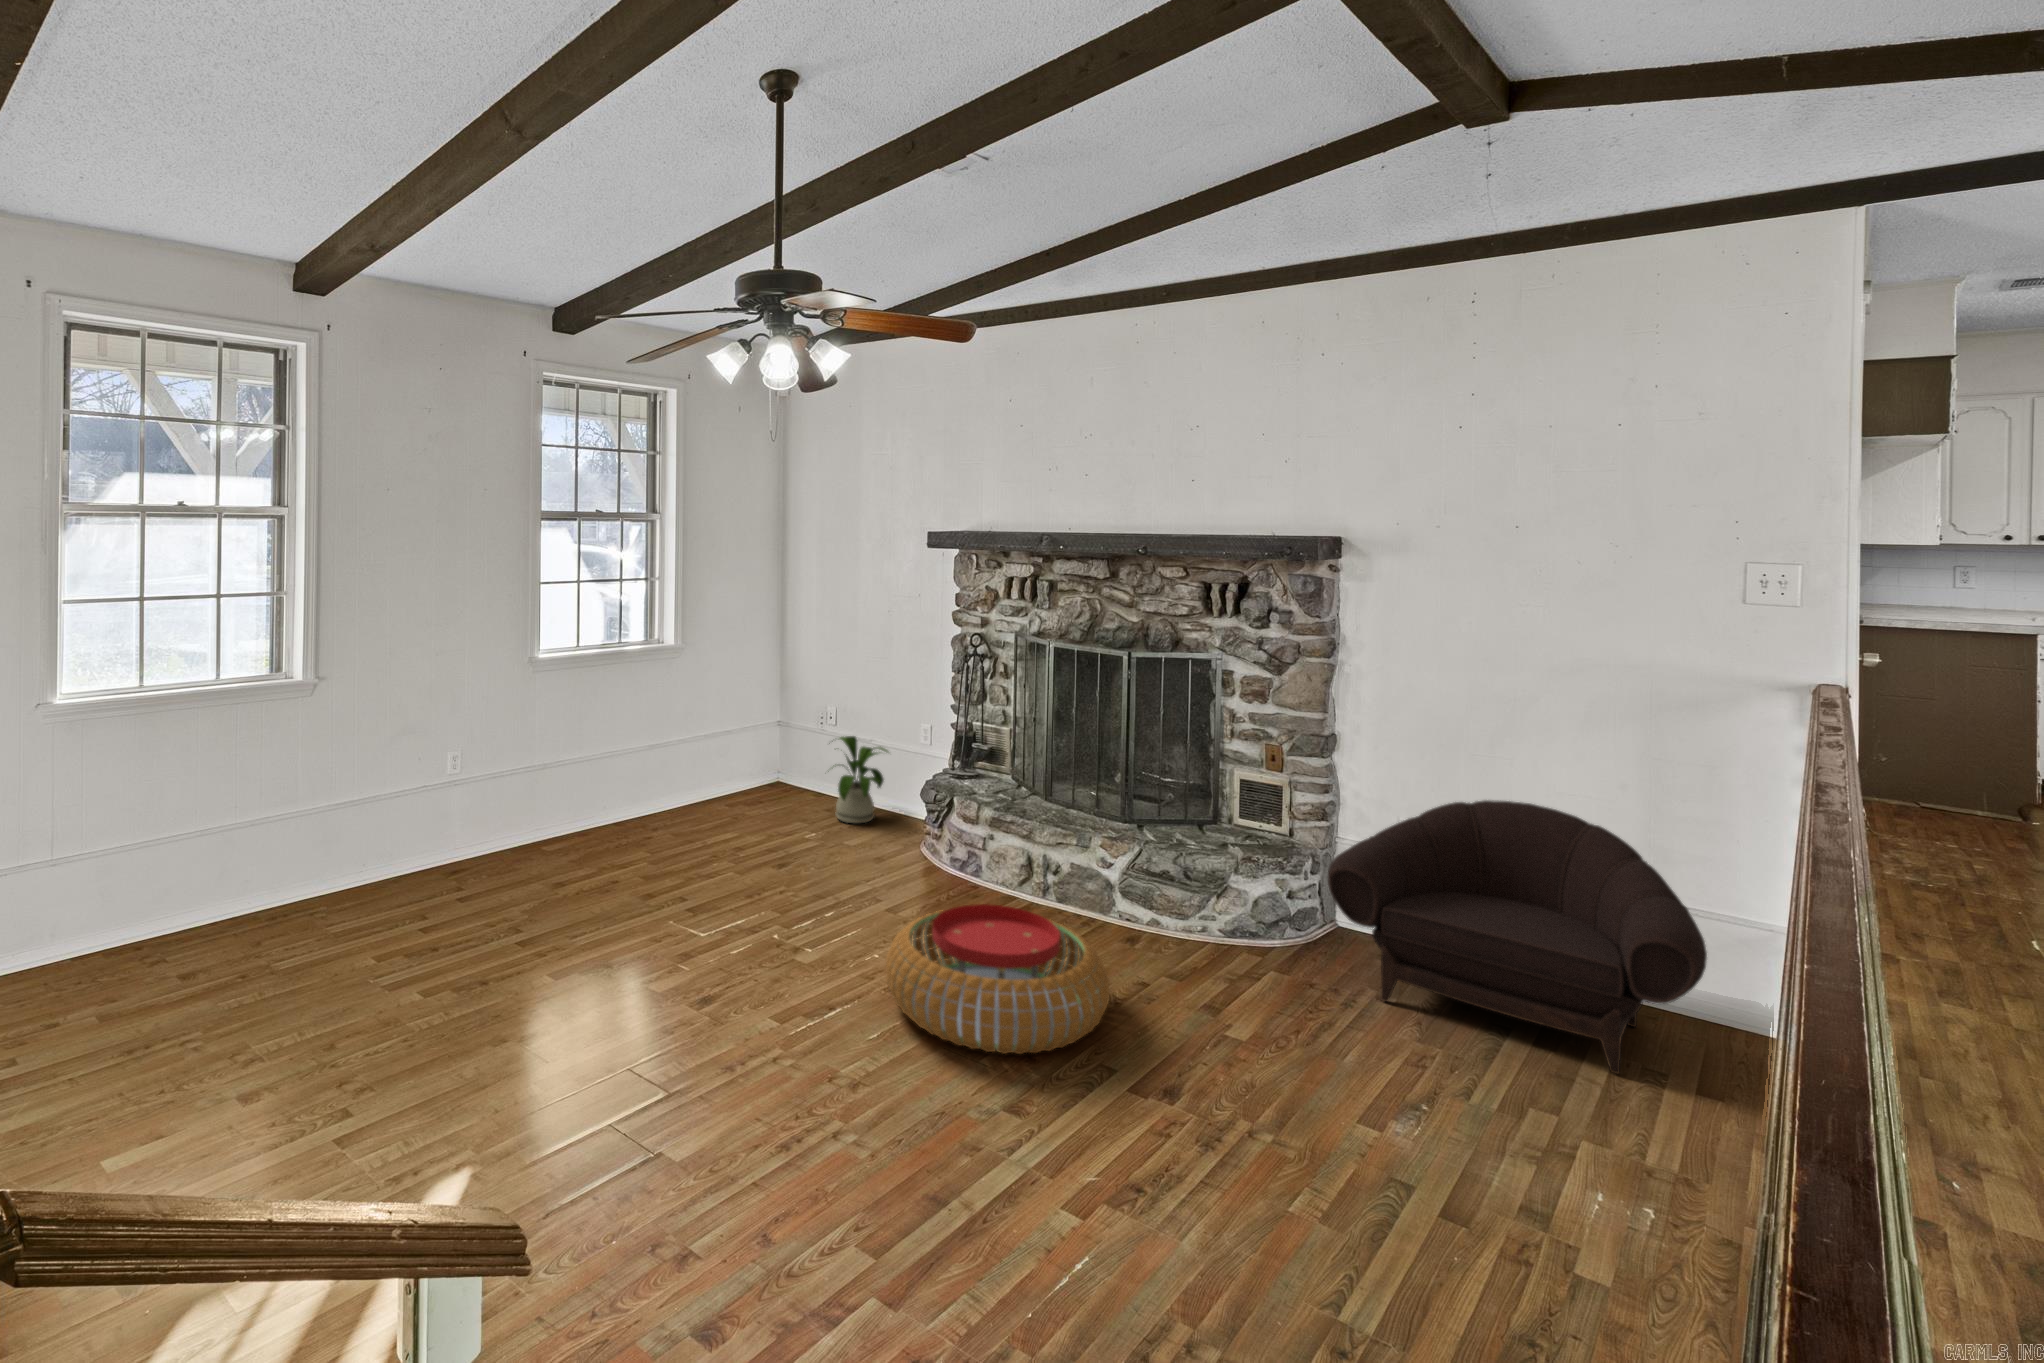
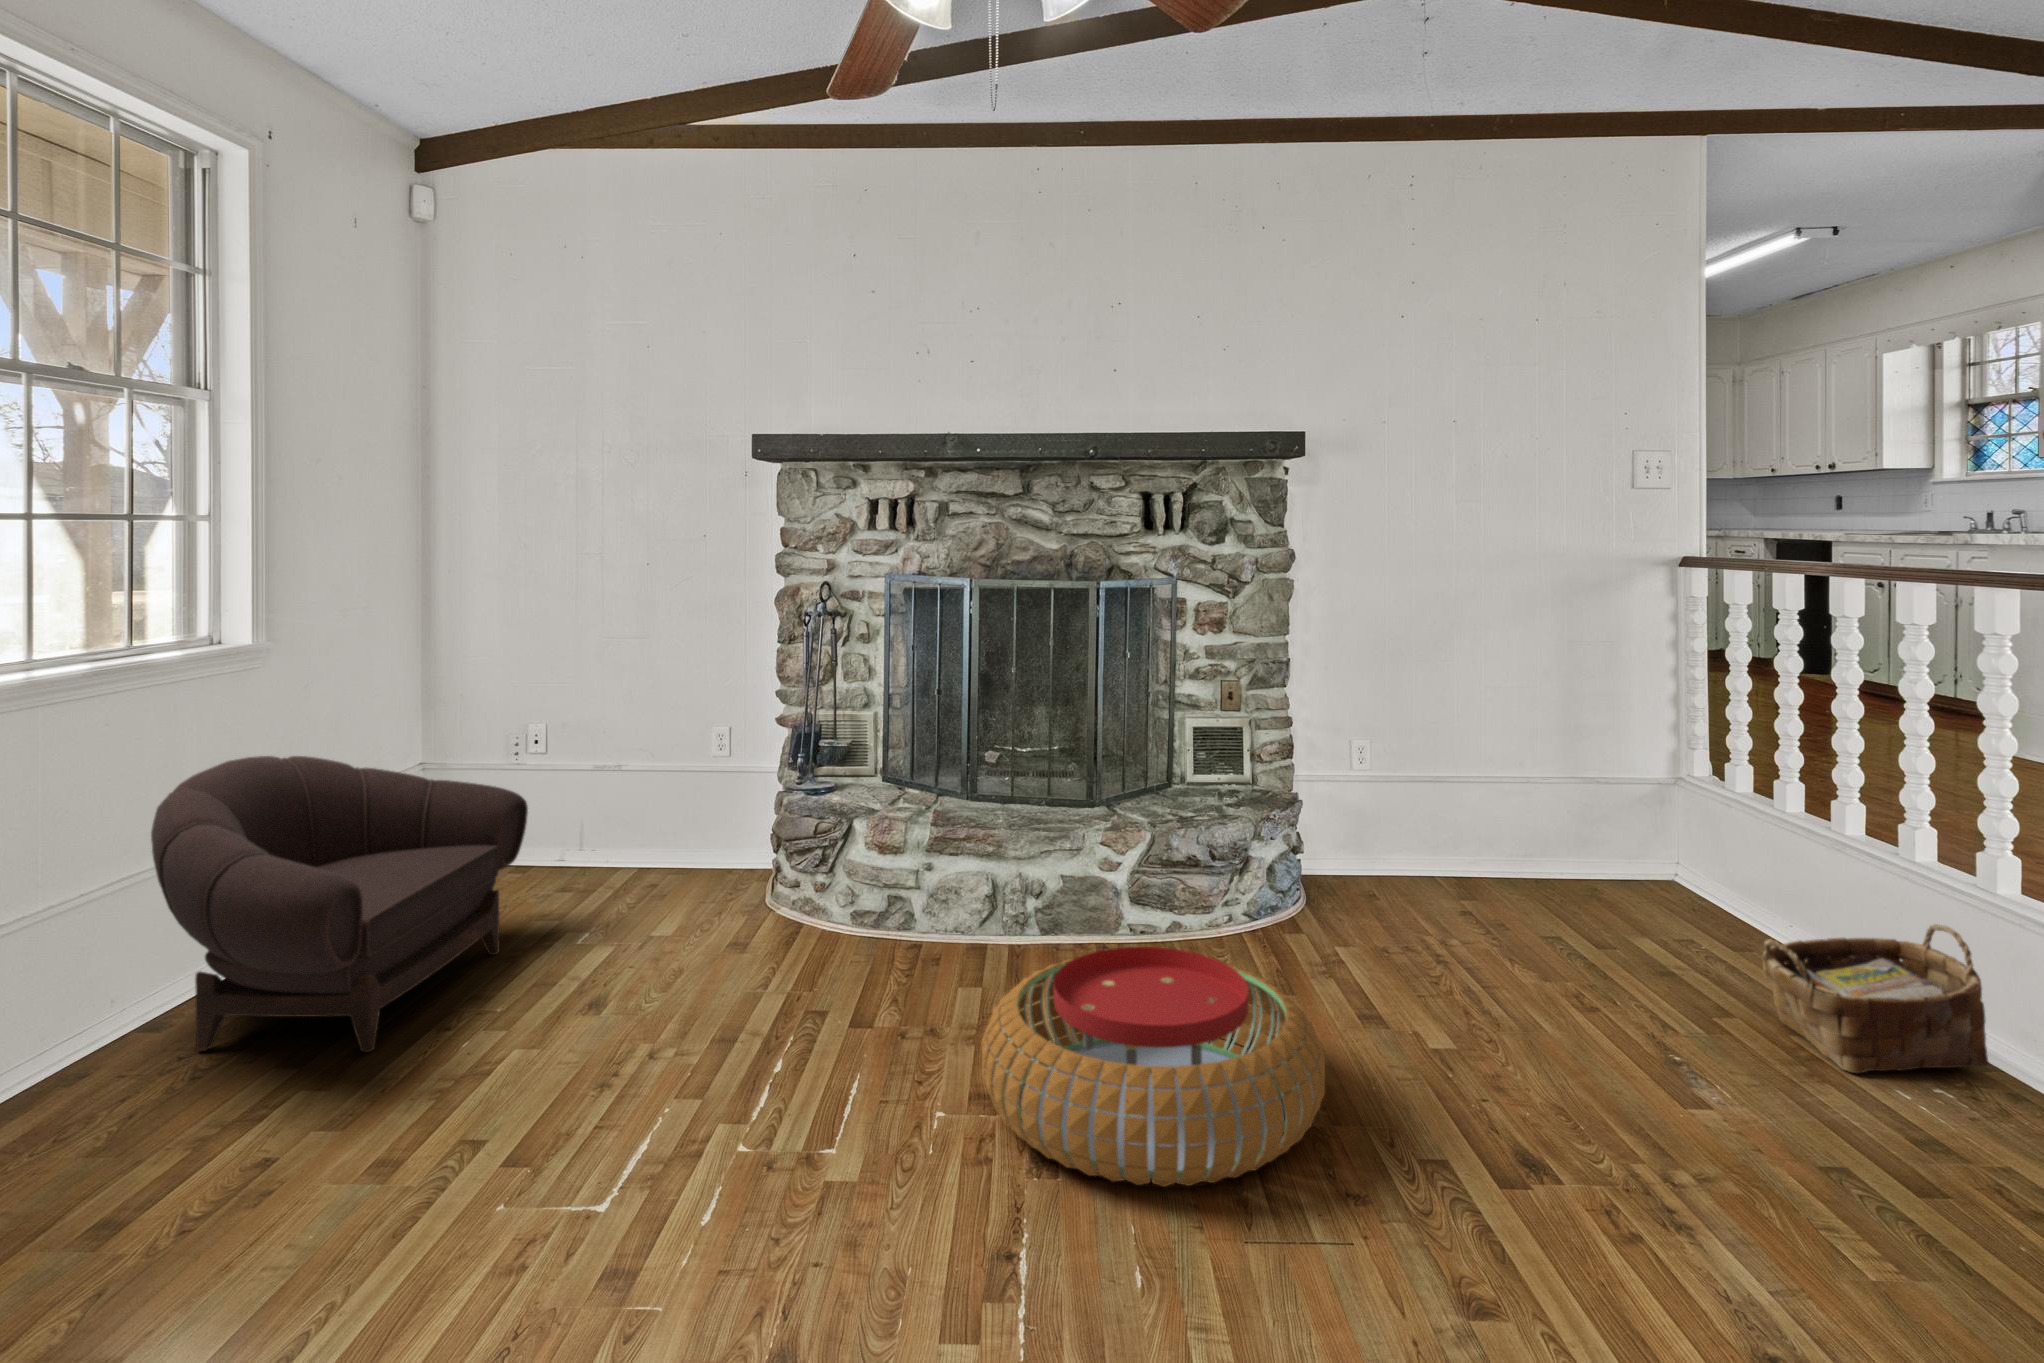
house plant: present [832,736,888,823] -> none [569,759,697,904]
armchair: present [1328,800,1707,1074] -> present [151,756,528,1052]
woven basket: none [1580,1062,1816,1256] -> present [1763,924,1989,1073]

